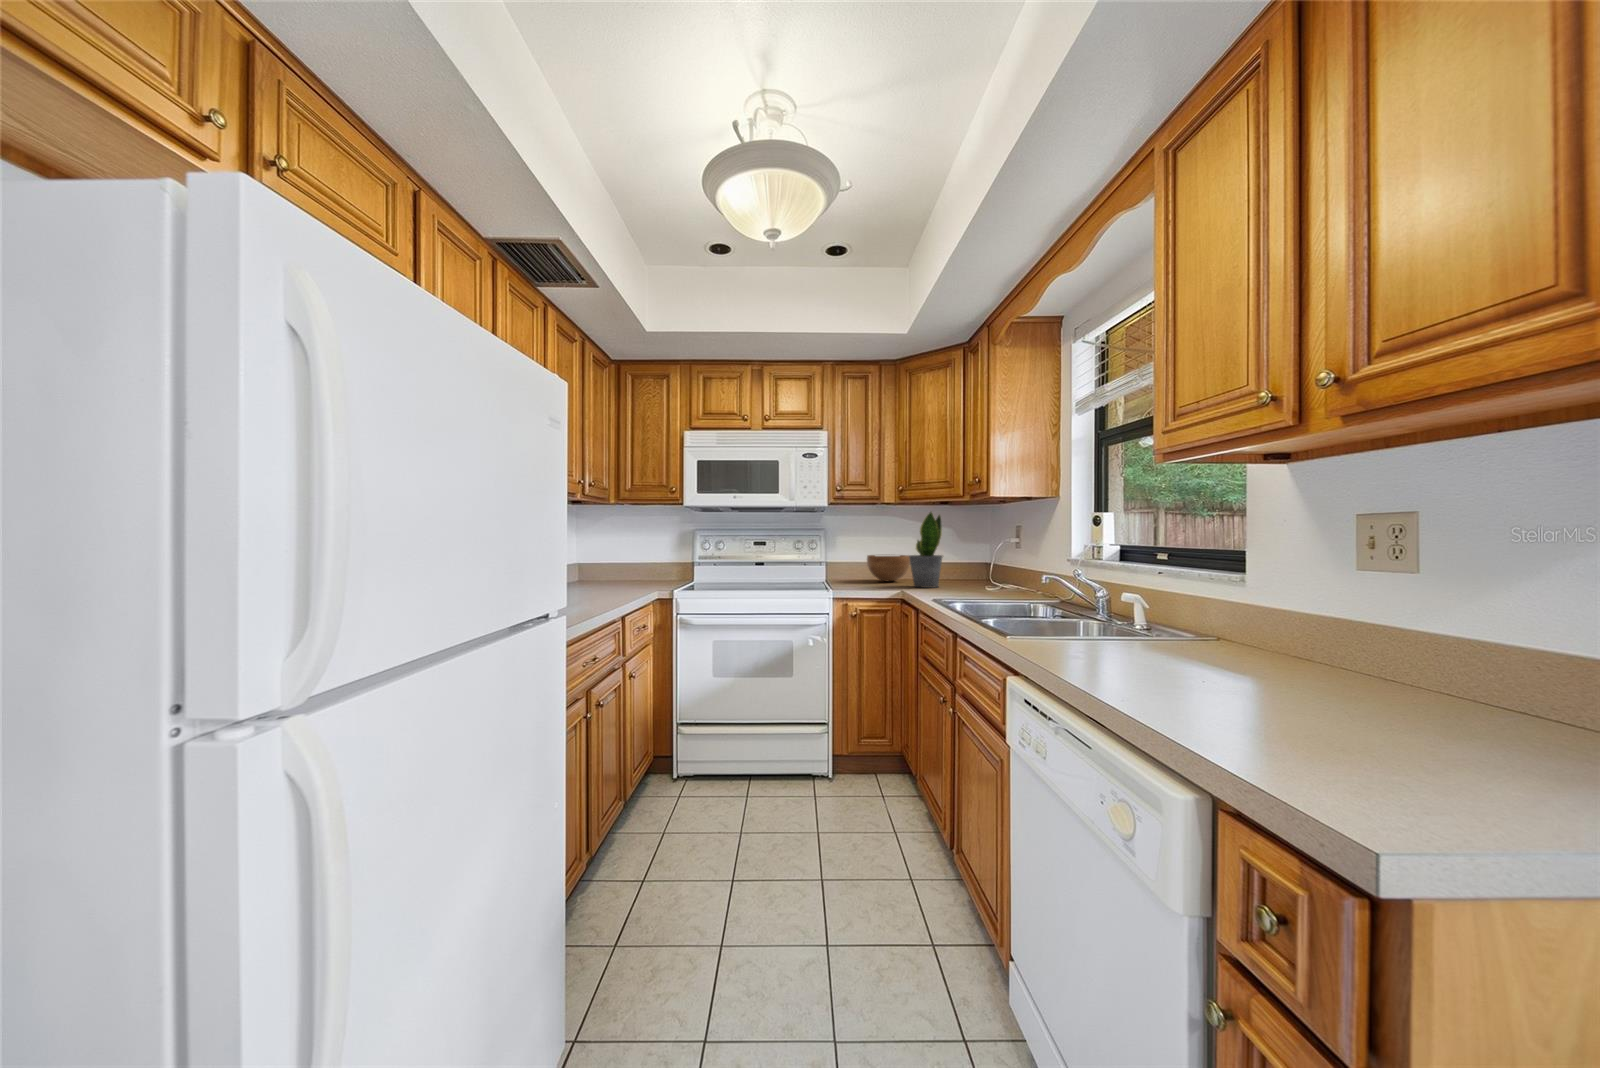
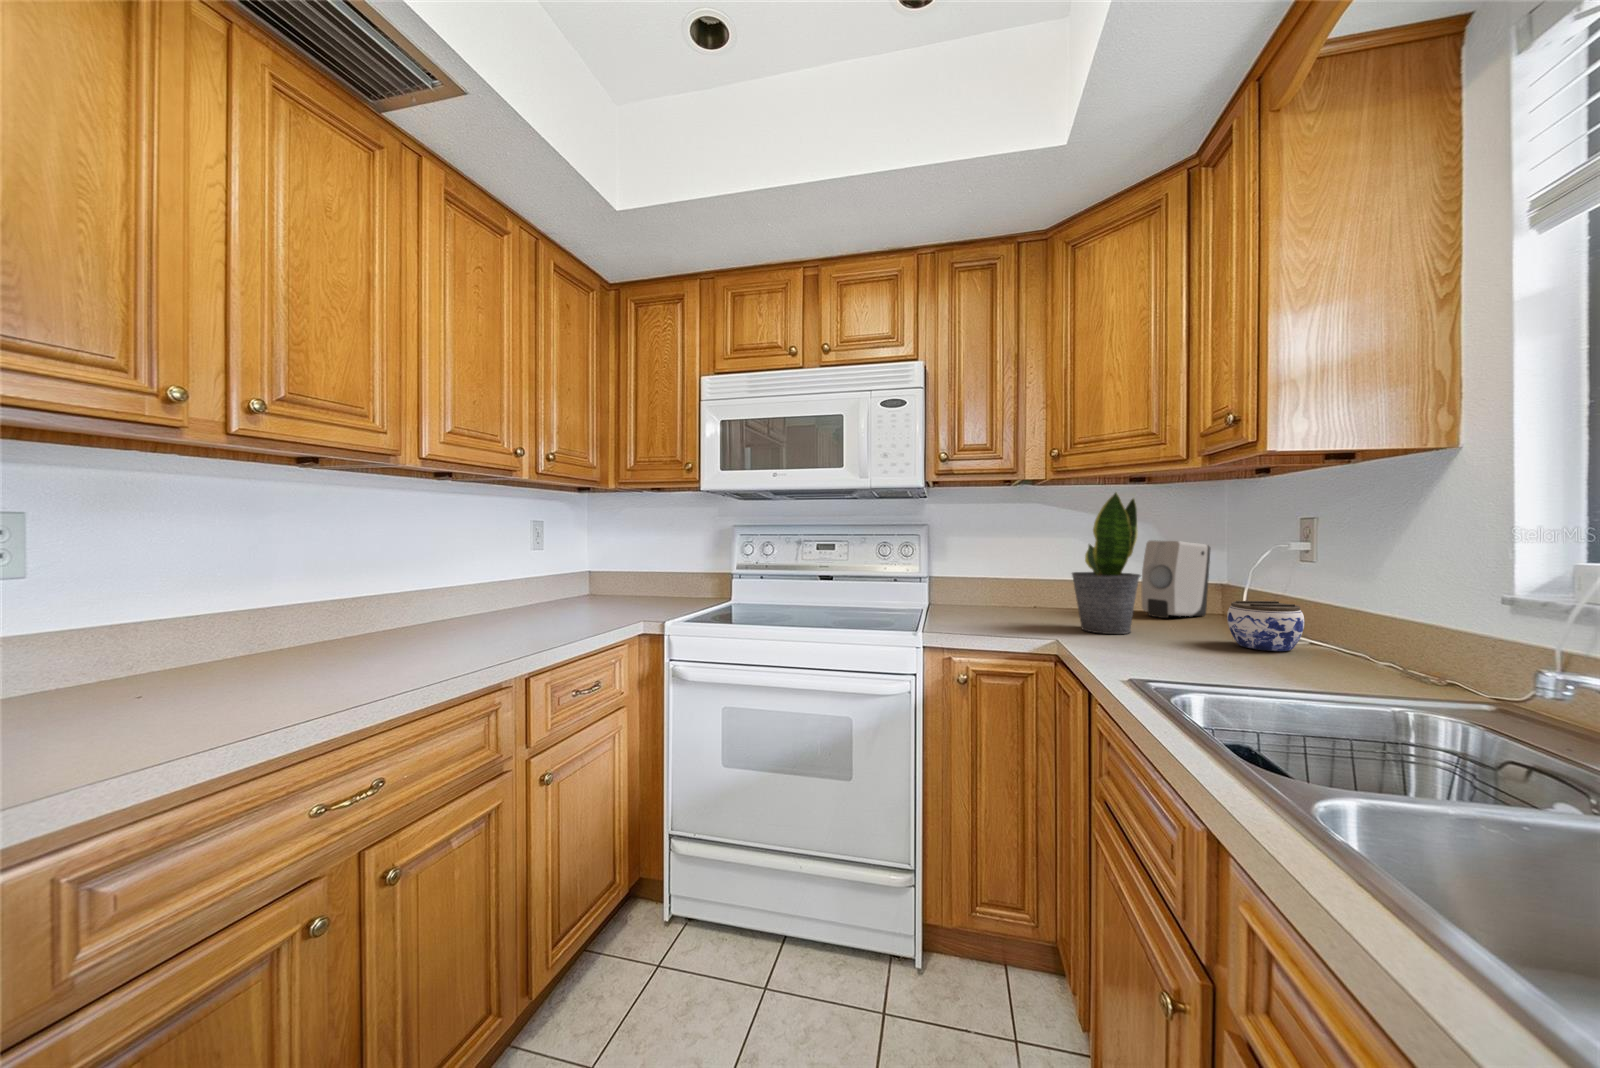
soap dispenser: none [945,538,980,581] -> present [1141,540,1210,618]
bowl: present [867,555,910,581] -> none [999,567,1076,613]
jar: none [982,567,1014,590] -> present [1227,601,1304,651]

